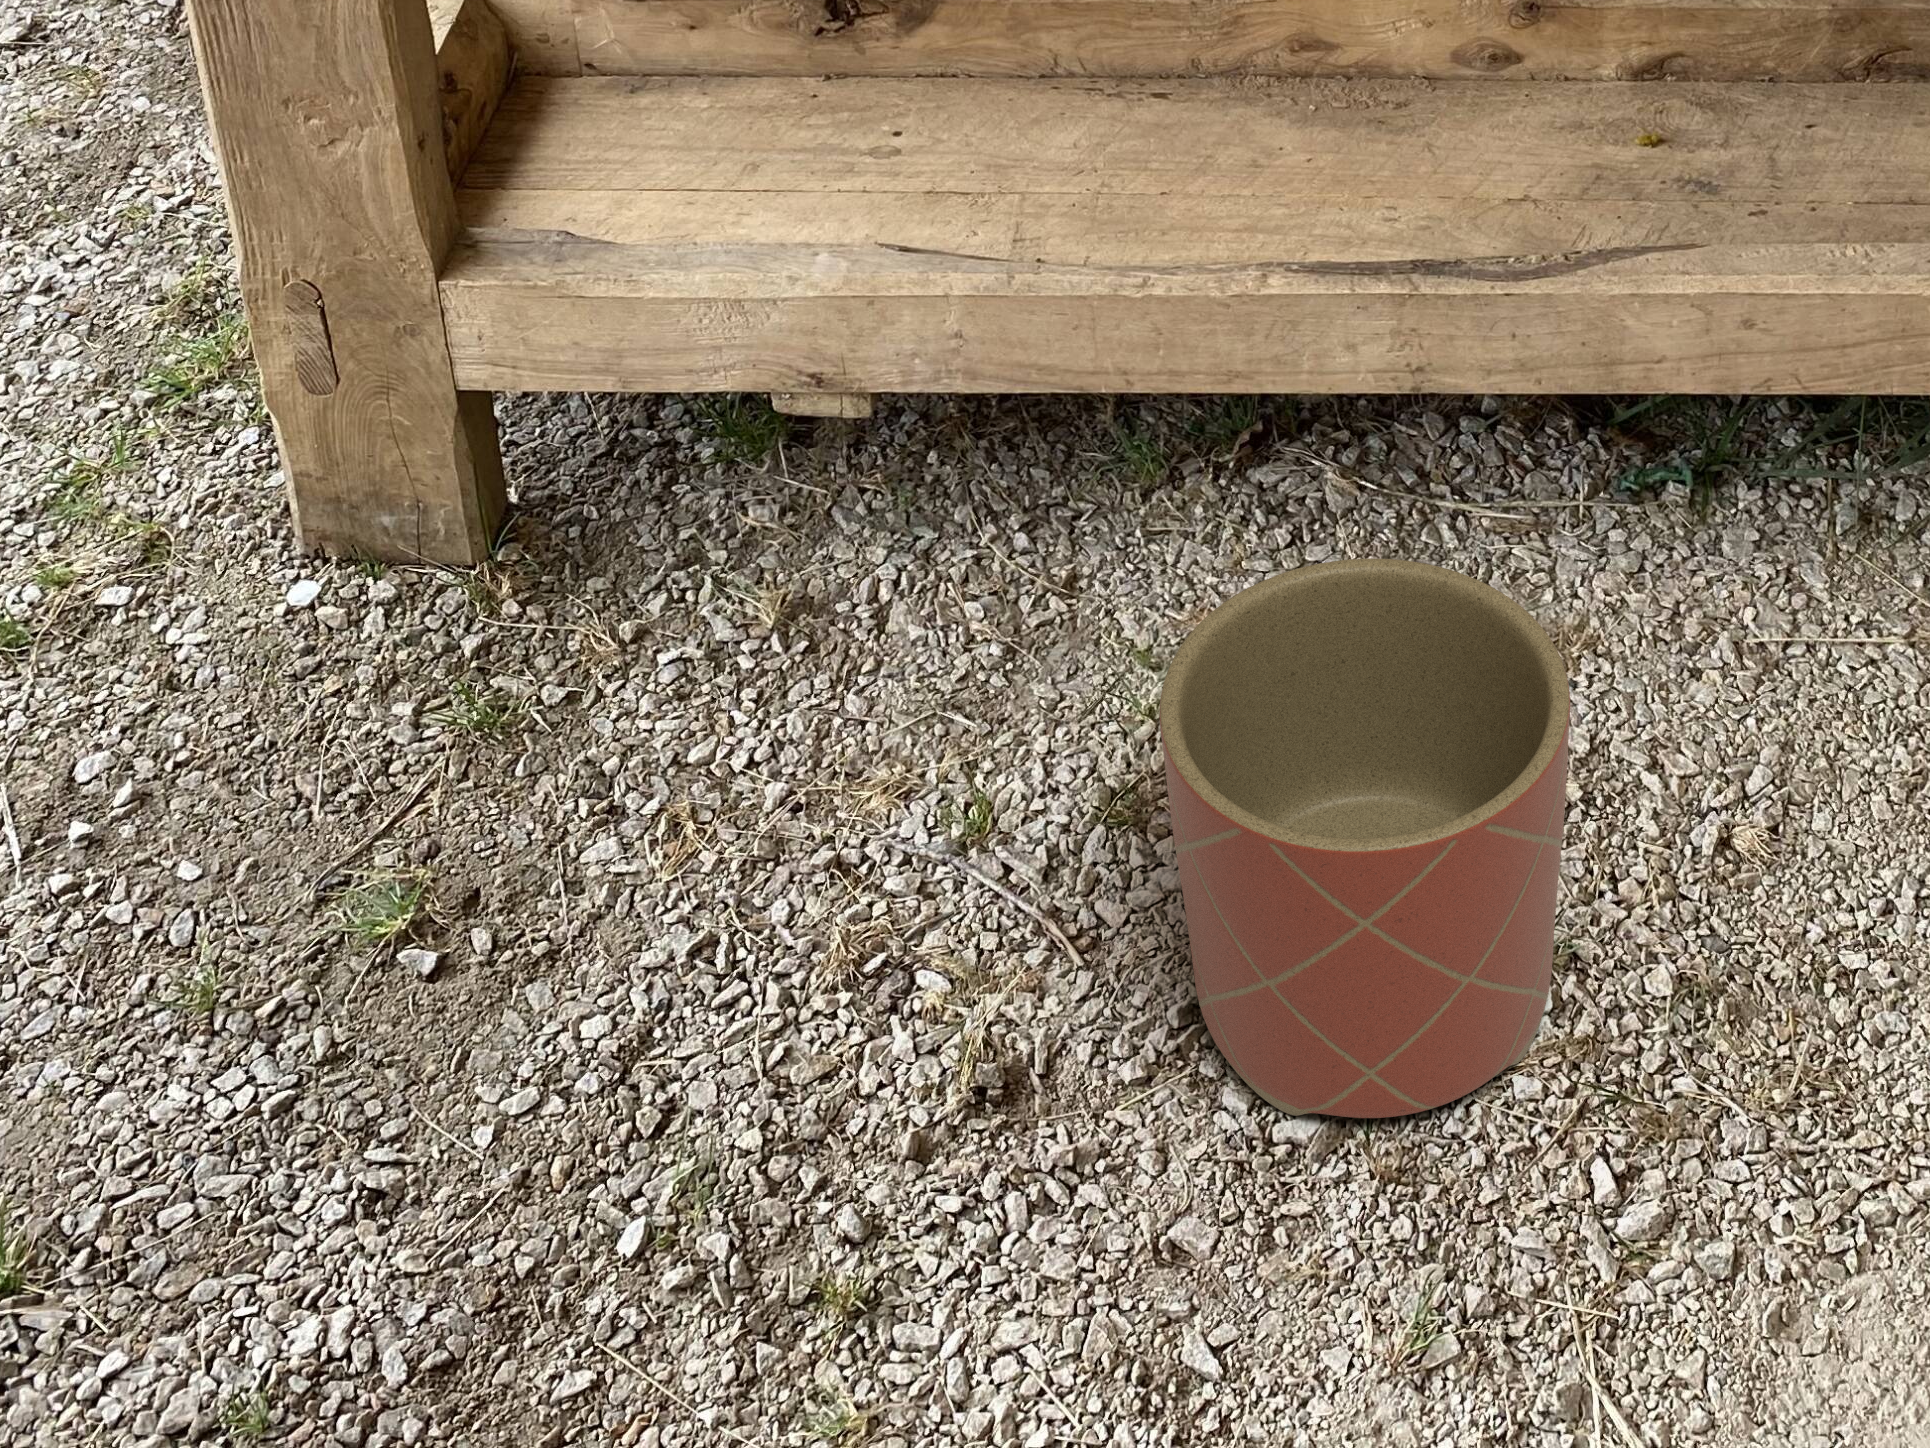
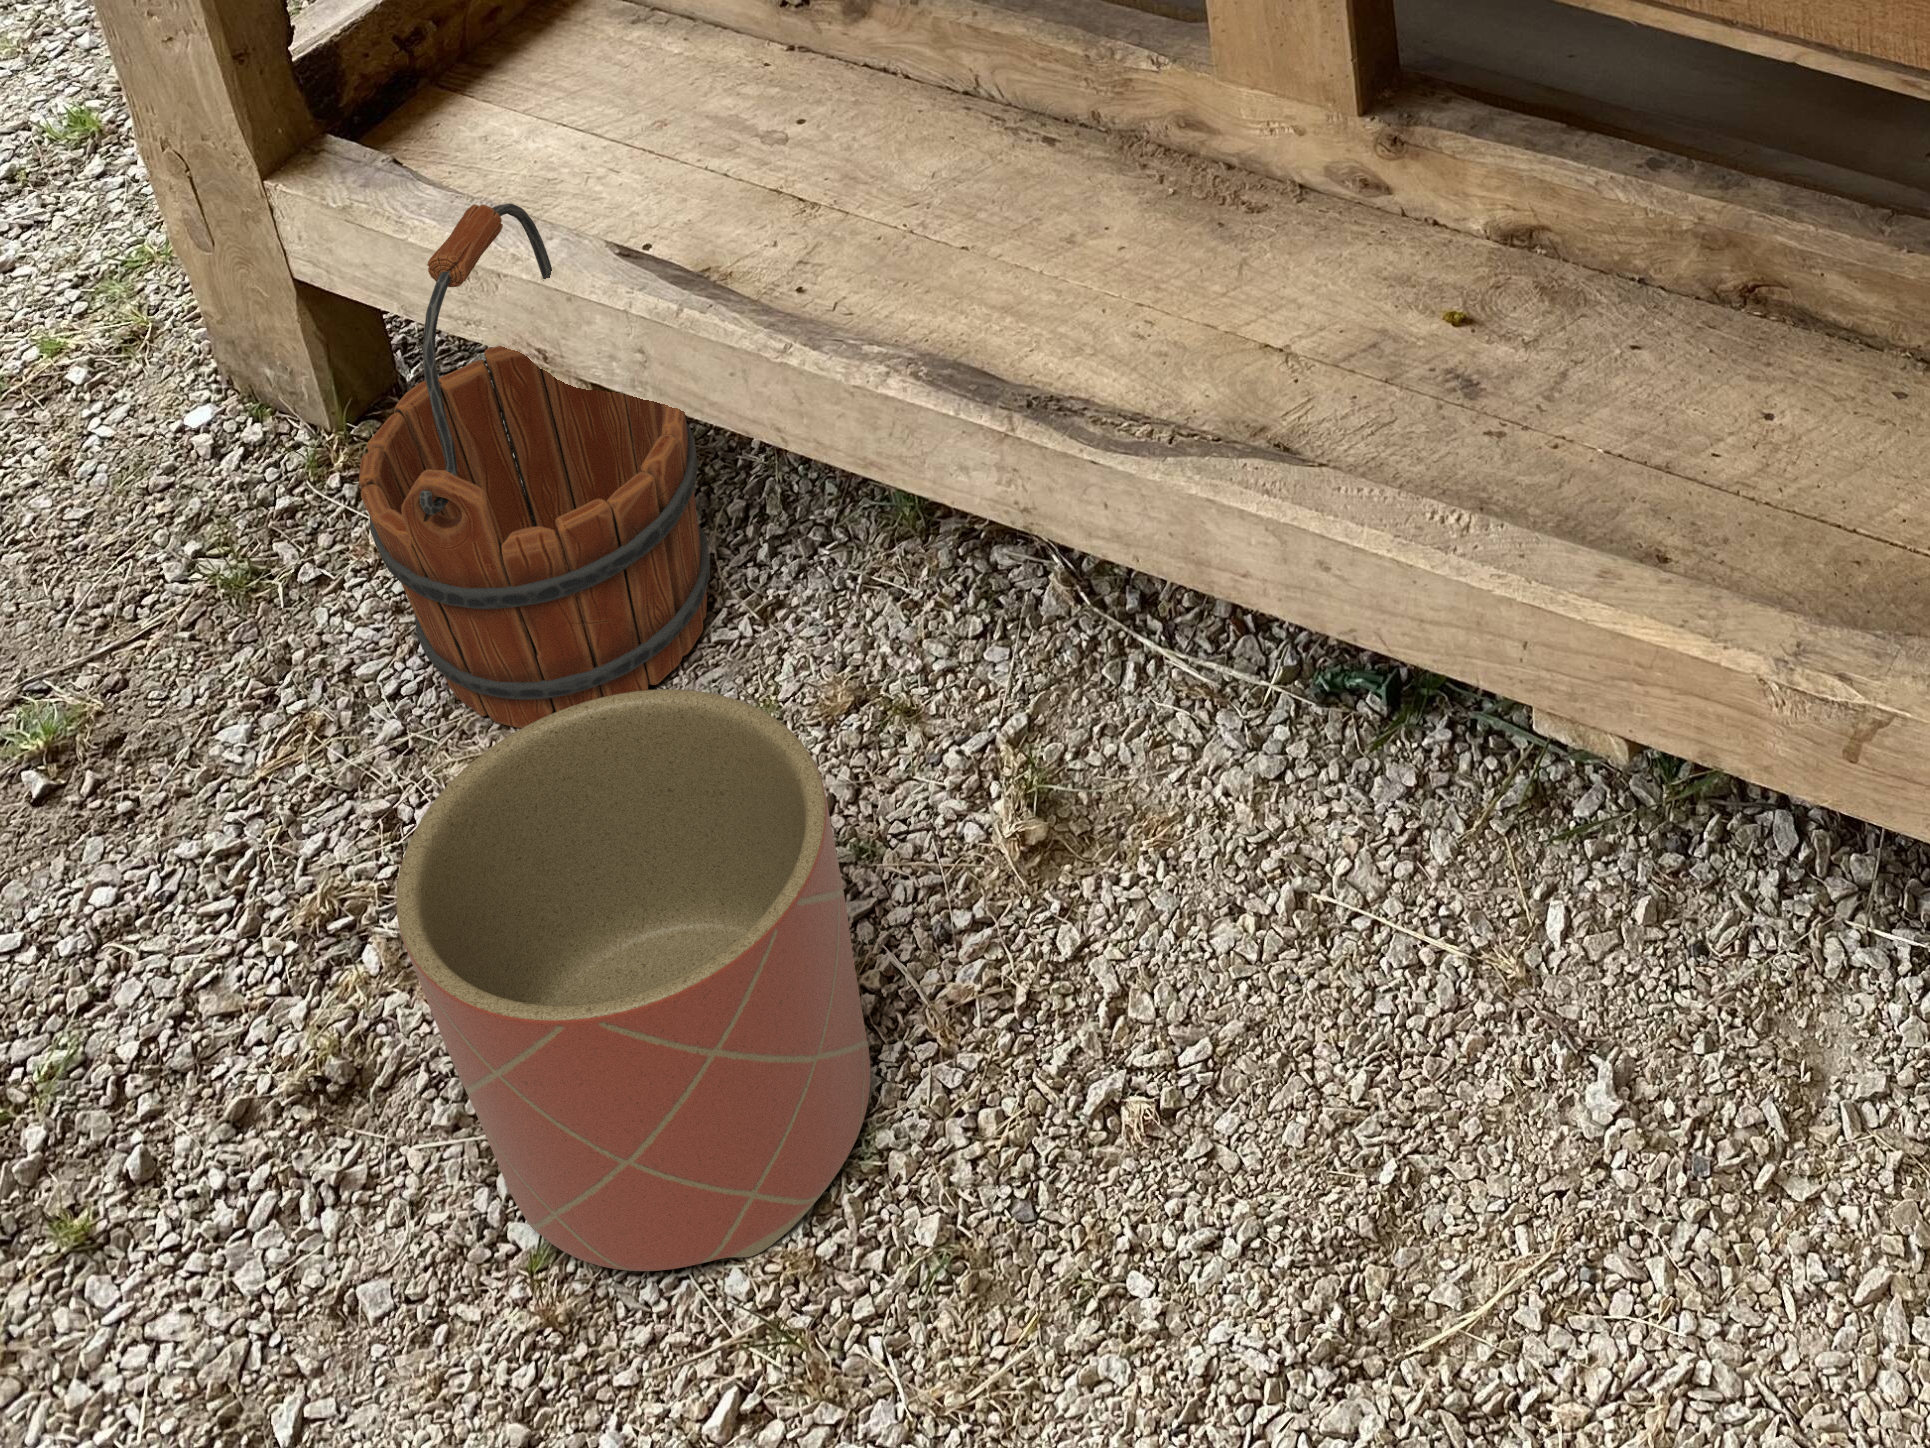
wooden bucket: none [700,209,1035,752] -> present [359,203,710,728]

